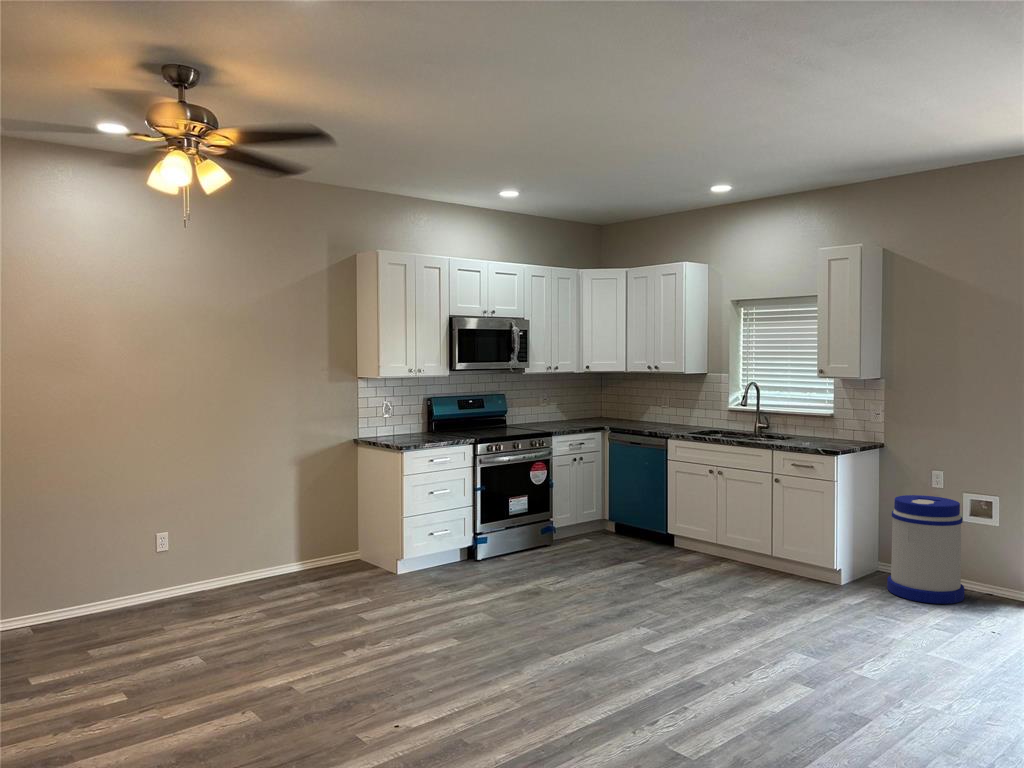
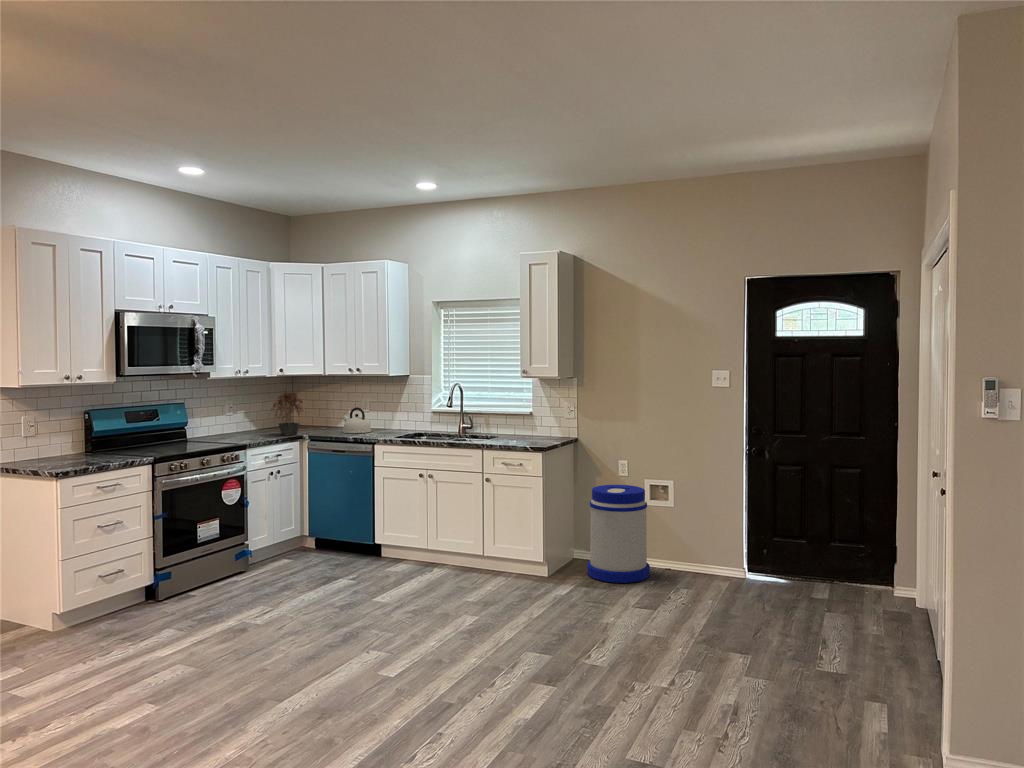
potted plant: none [577,385,608,427] -> present [272,391,303,435]
kettle: none [641,403,668,427] -> present [342,407,371,433]

